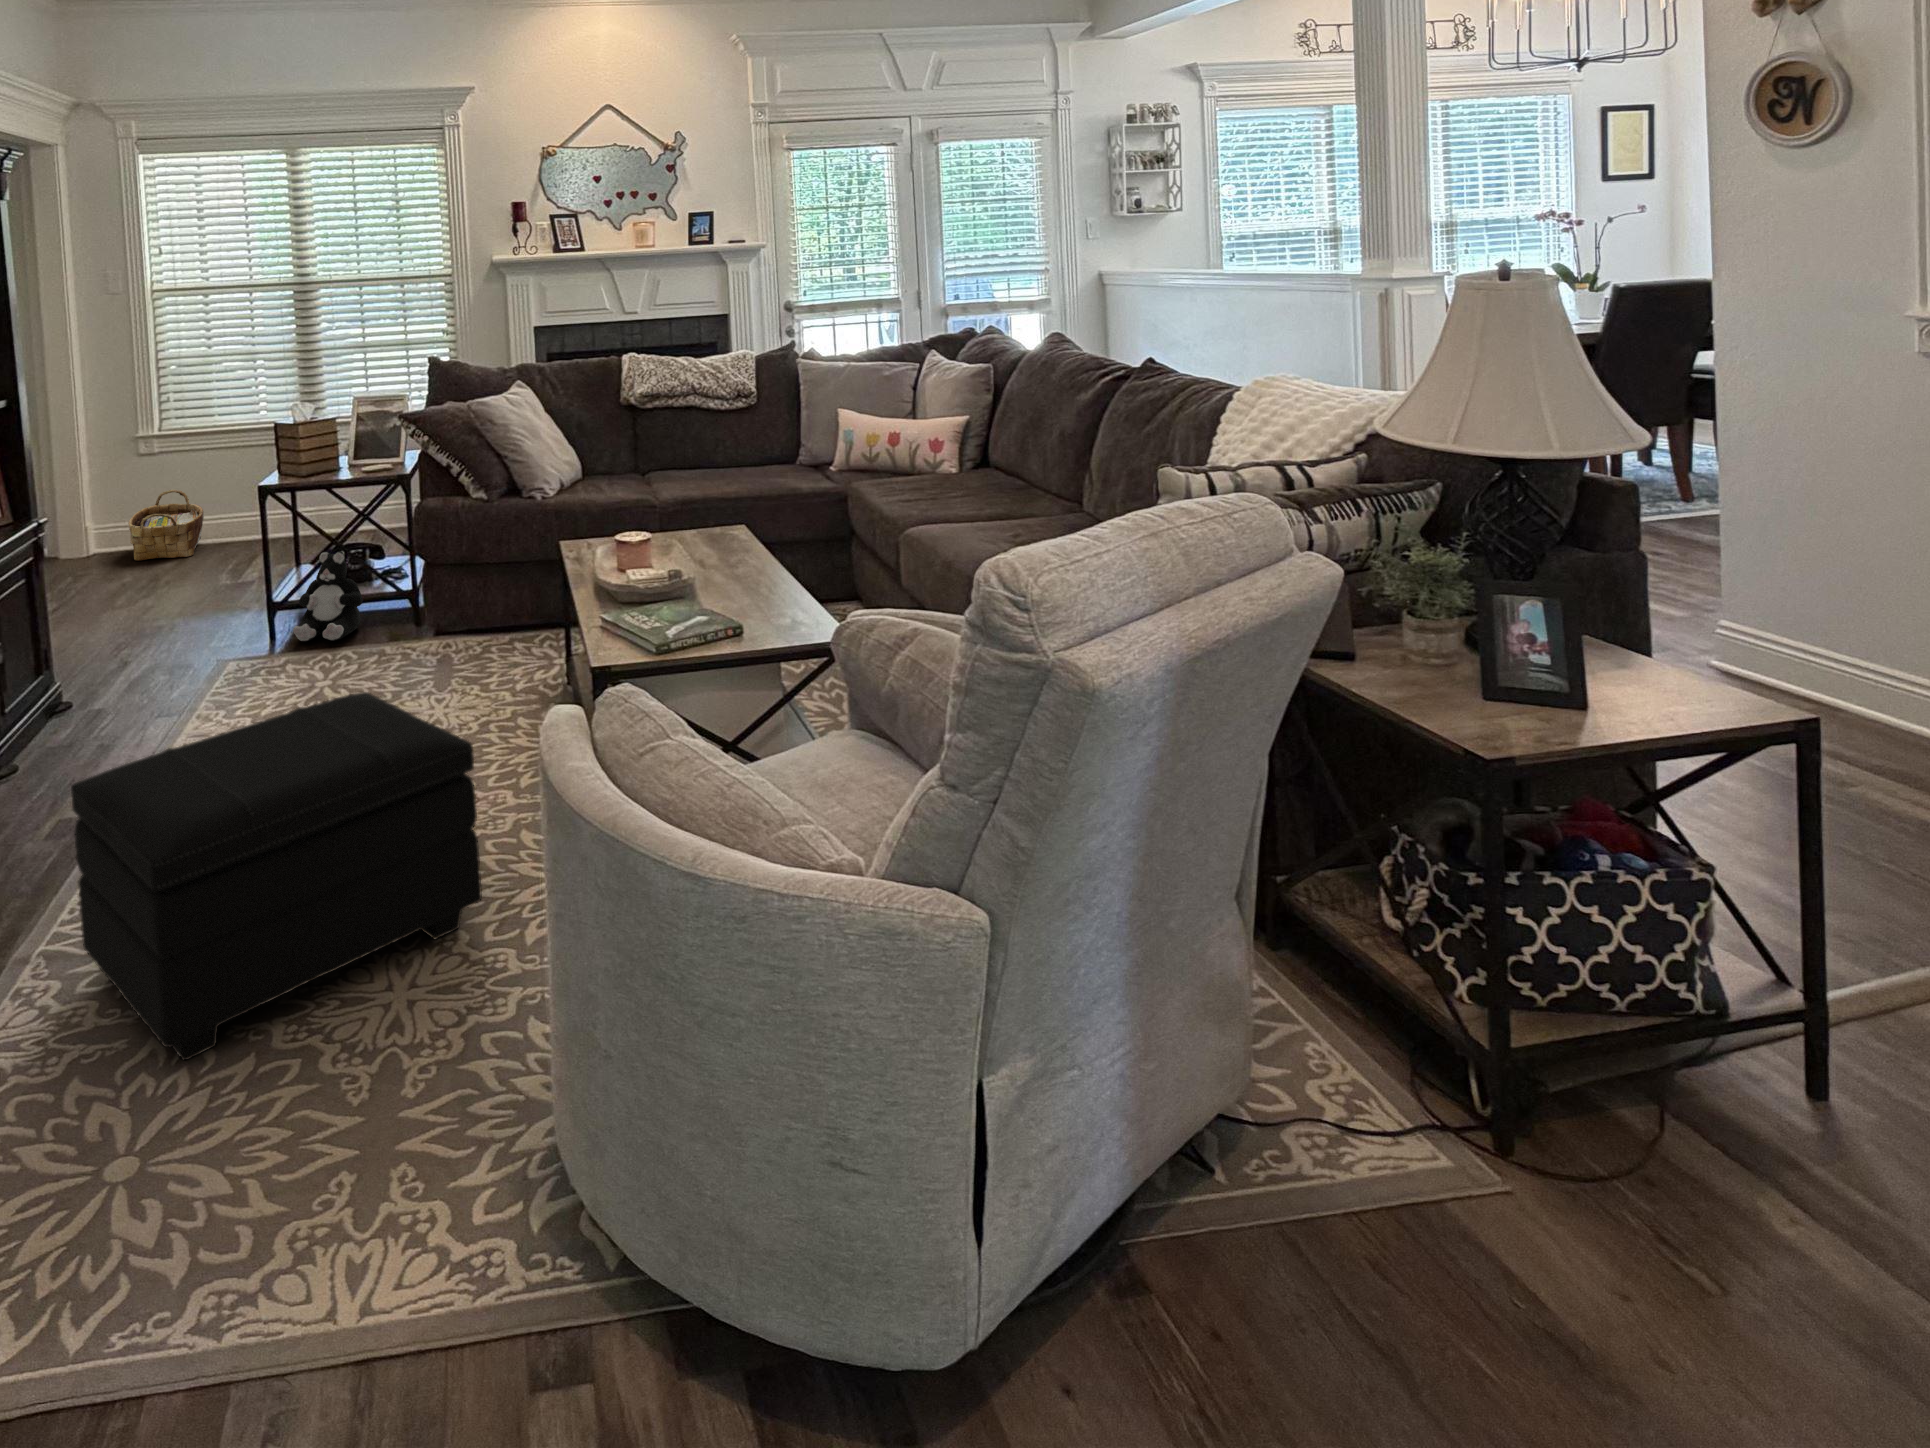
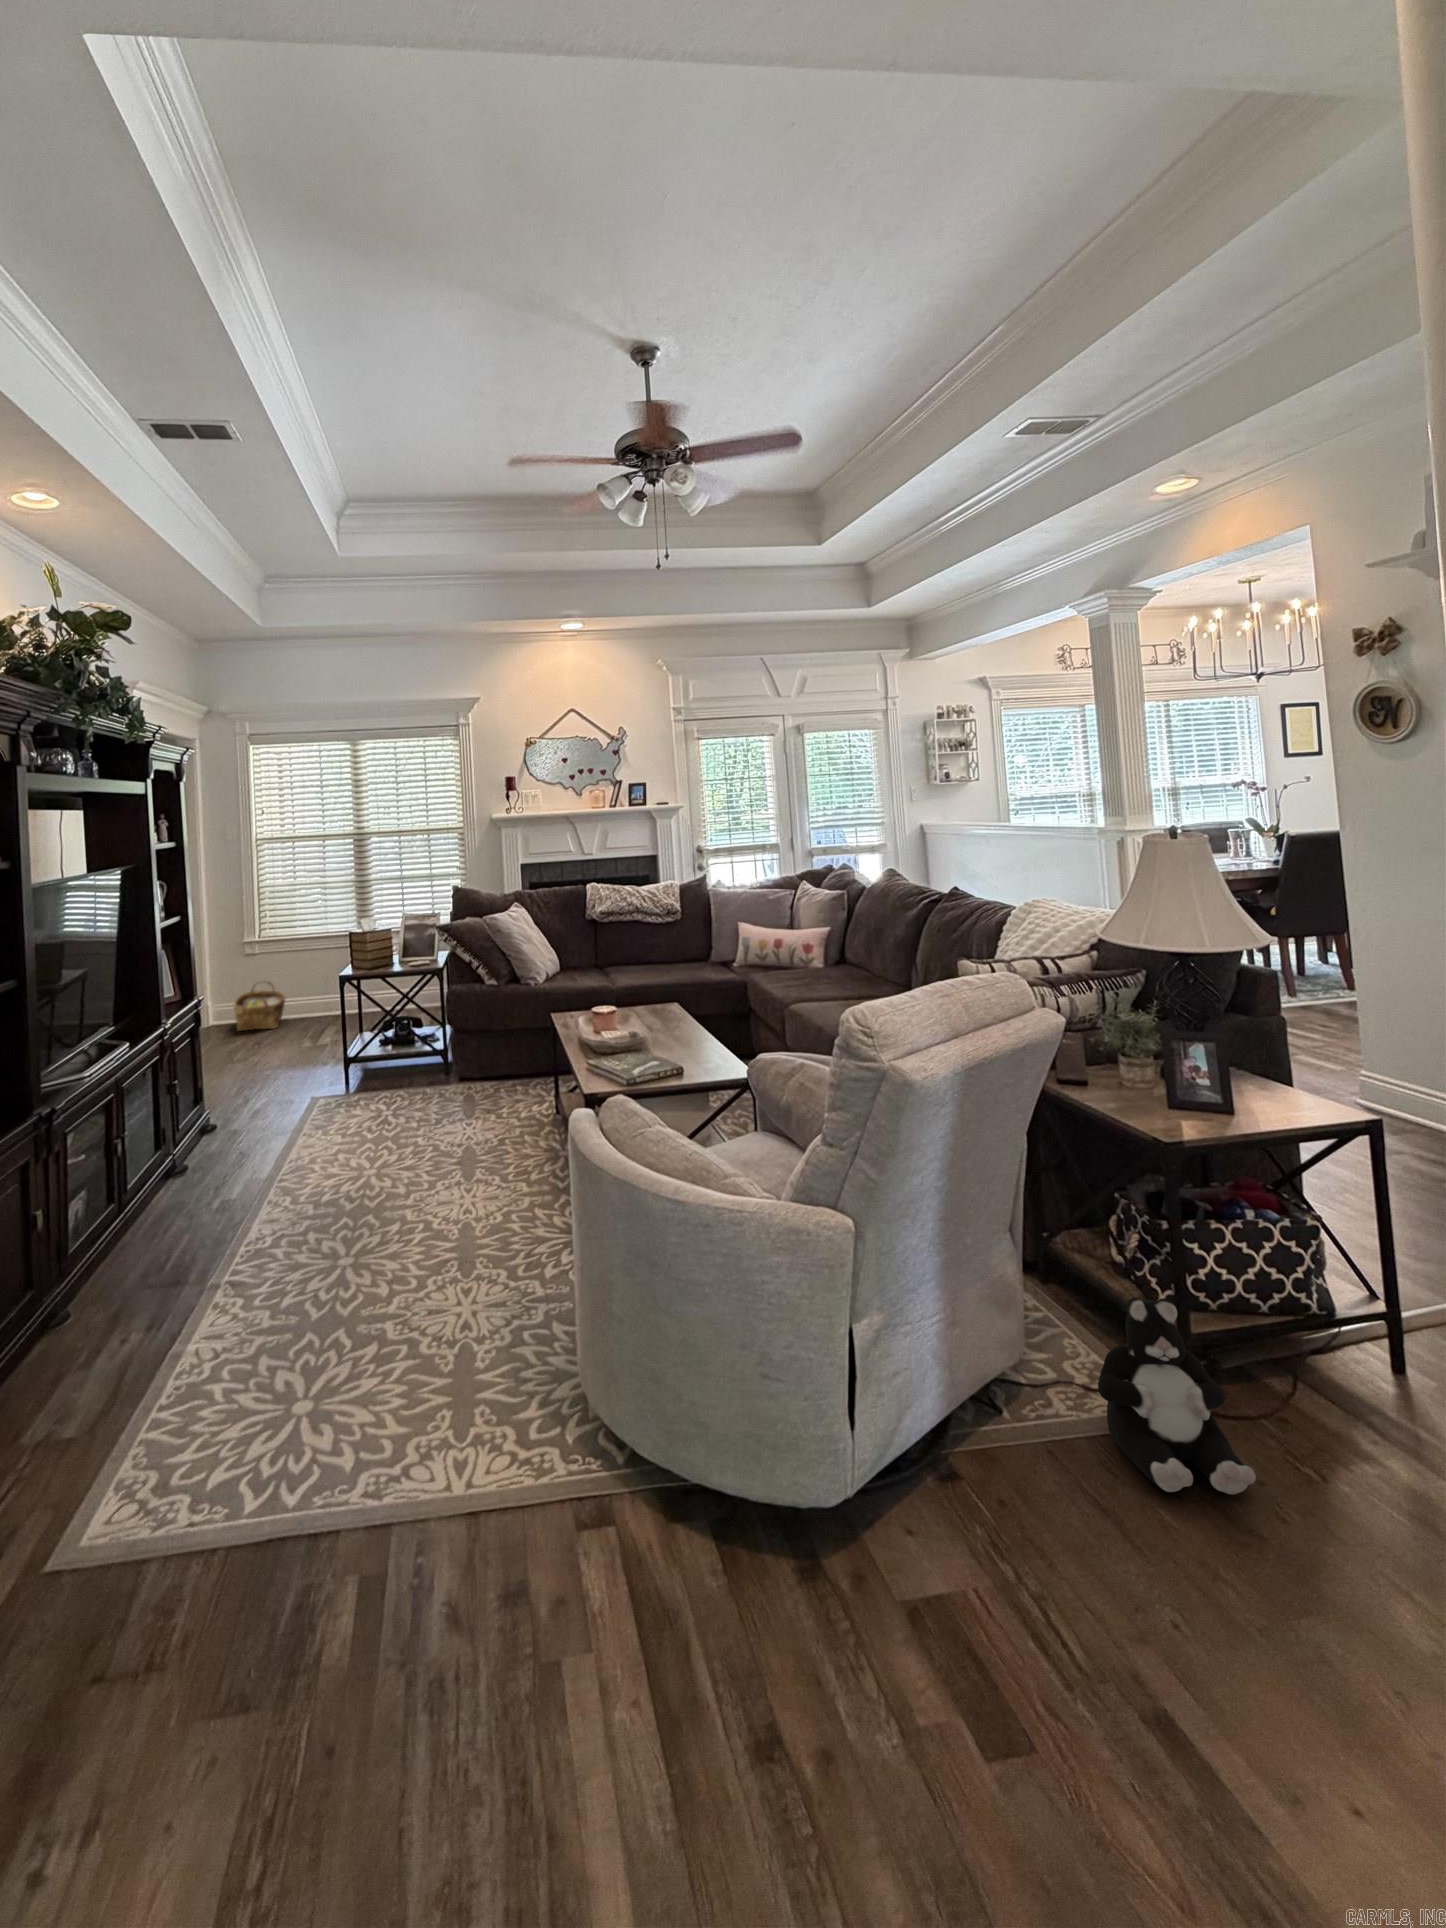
plush toy: present [293,551,363,641] -> present [1098,1298,1256,1495]
footstool: present [71,692,482,1060] -> none [252,1112,516,1347]

